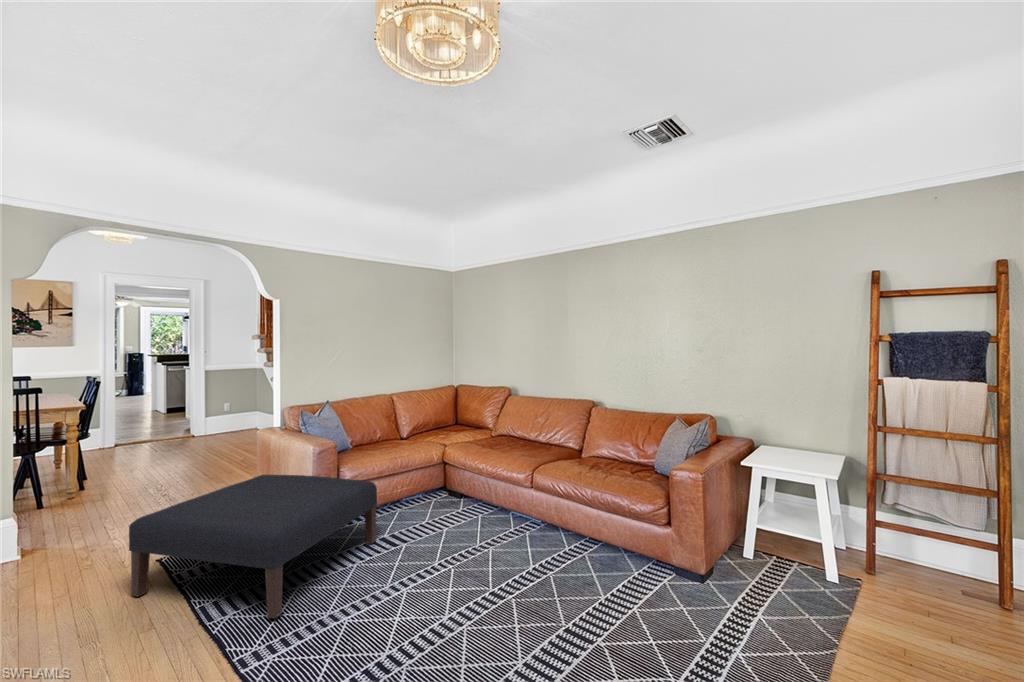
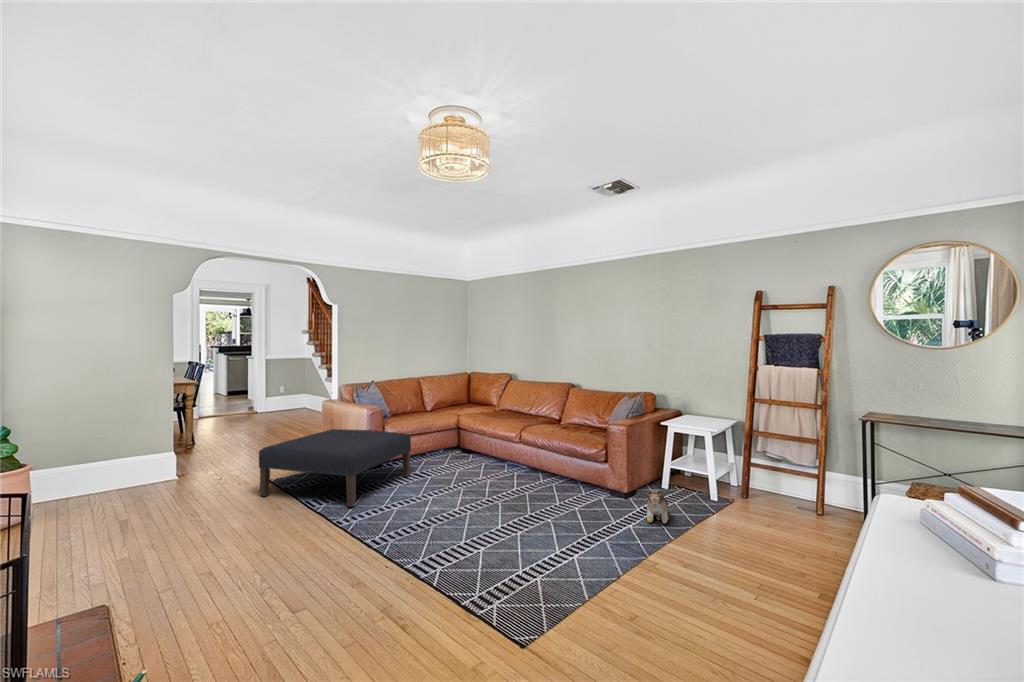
plush toy: none [753,585,794,643] -> present [646,489,670,523]

